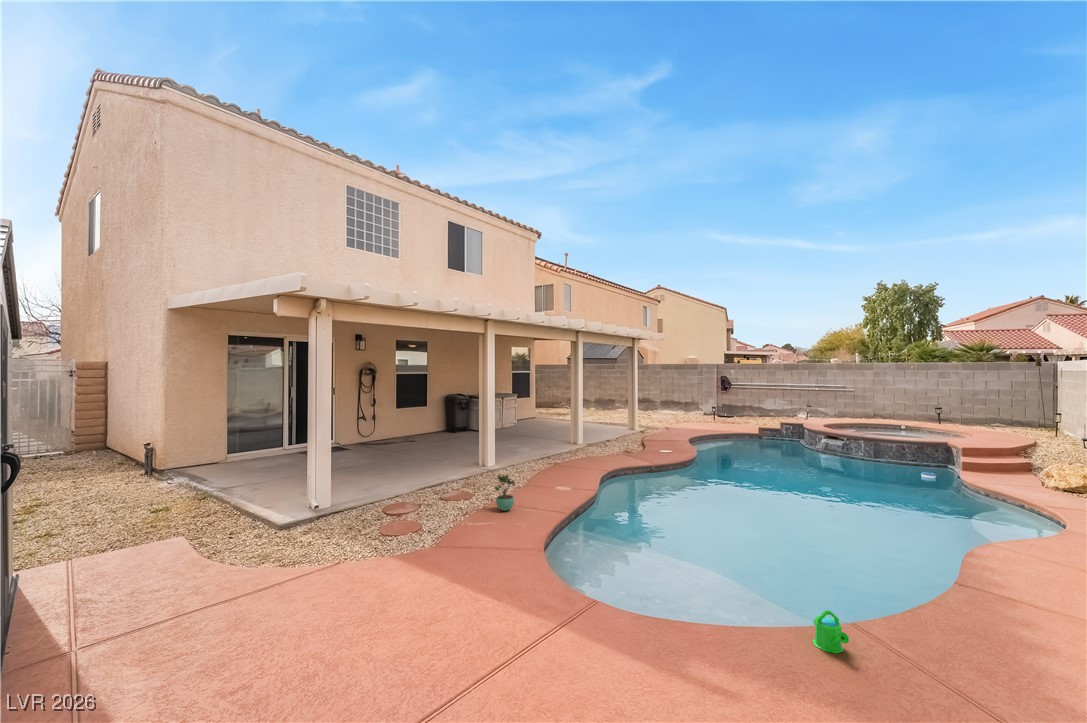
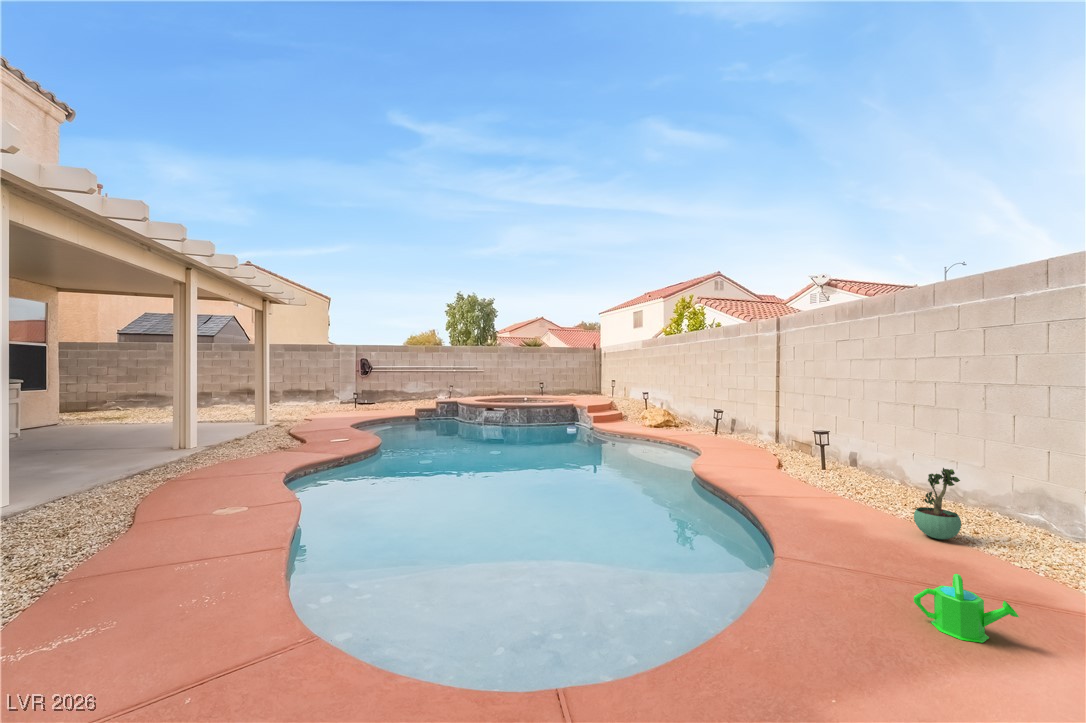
potted plant: present [495,475,515,511] -> present [914,468,961,539]

